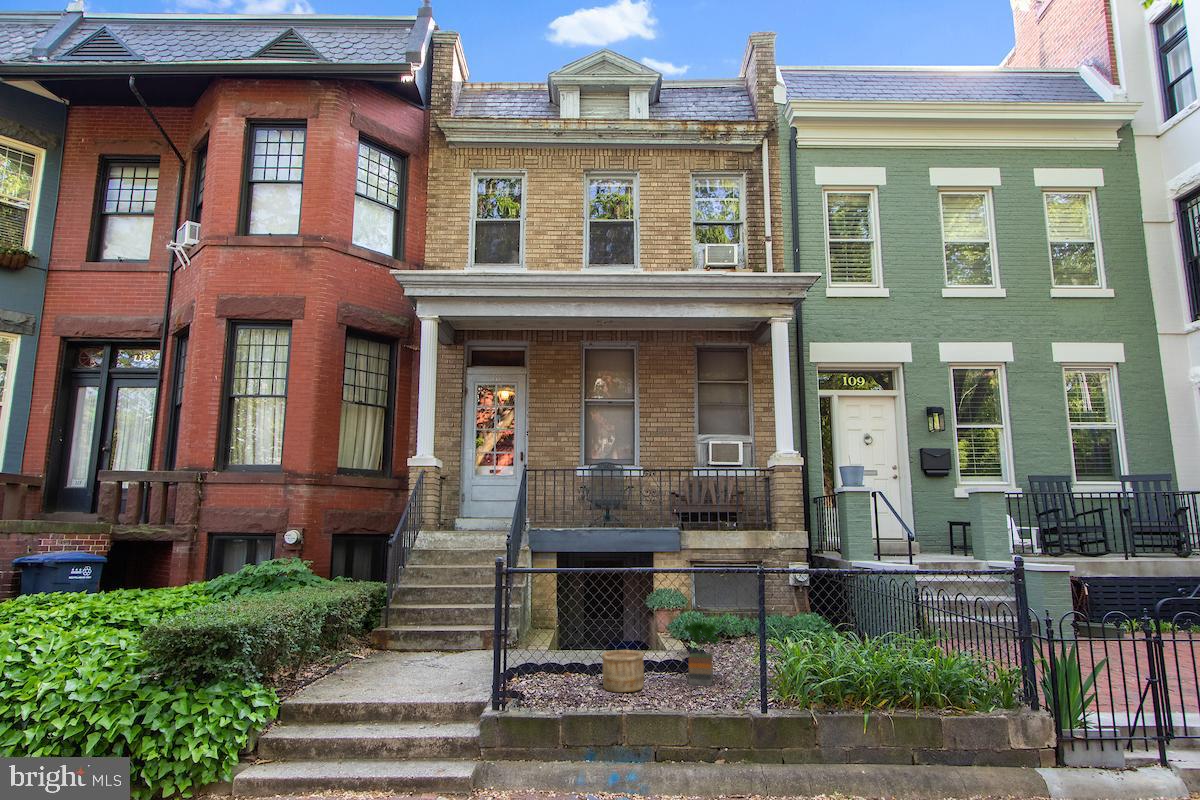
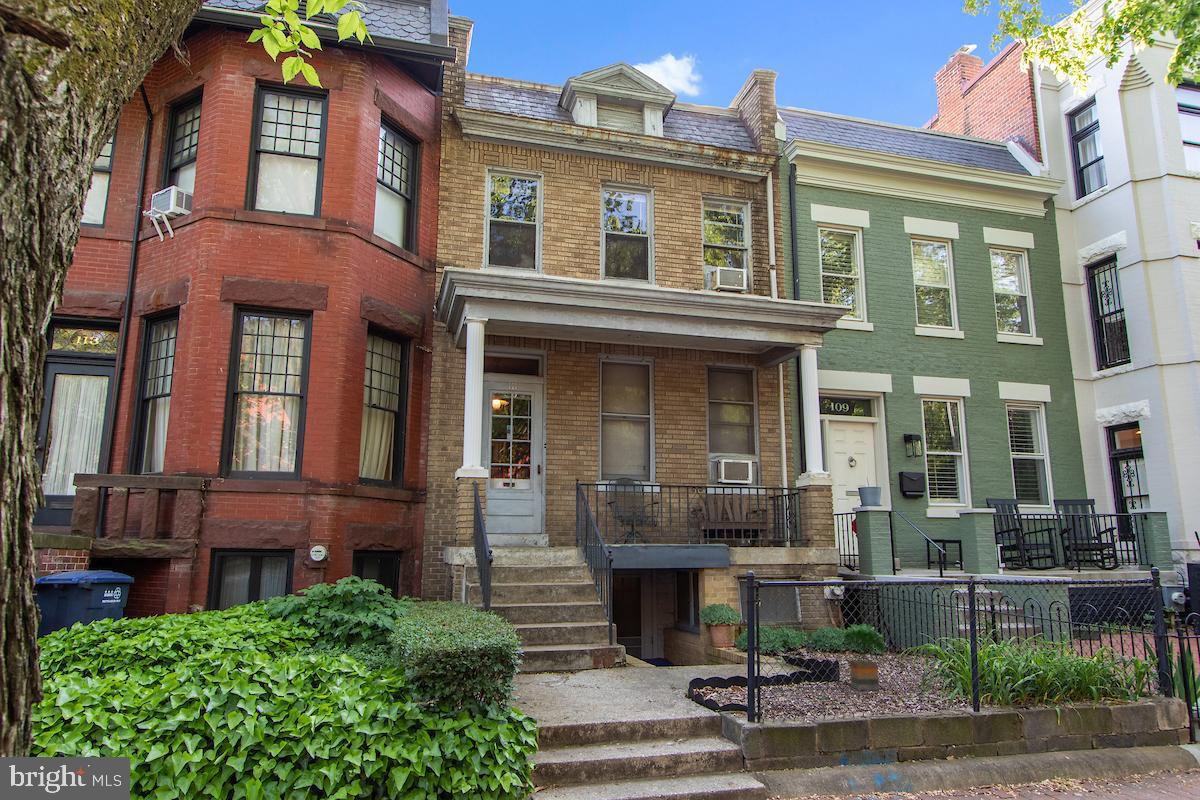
wooden bucket: present [601,650,644,692] -> none [787,659,832,699]

